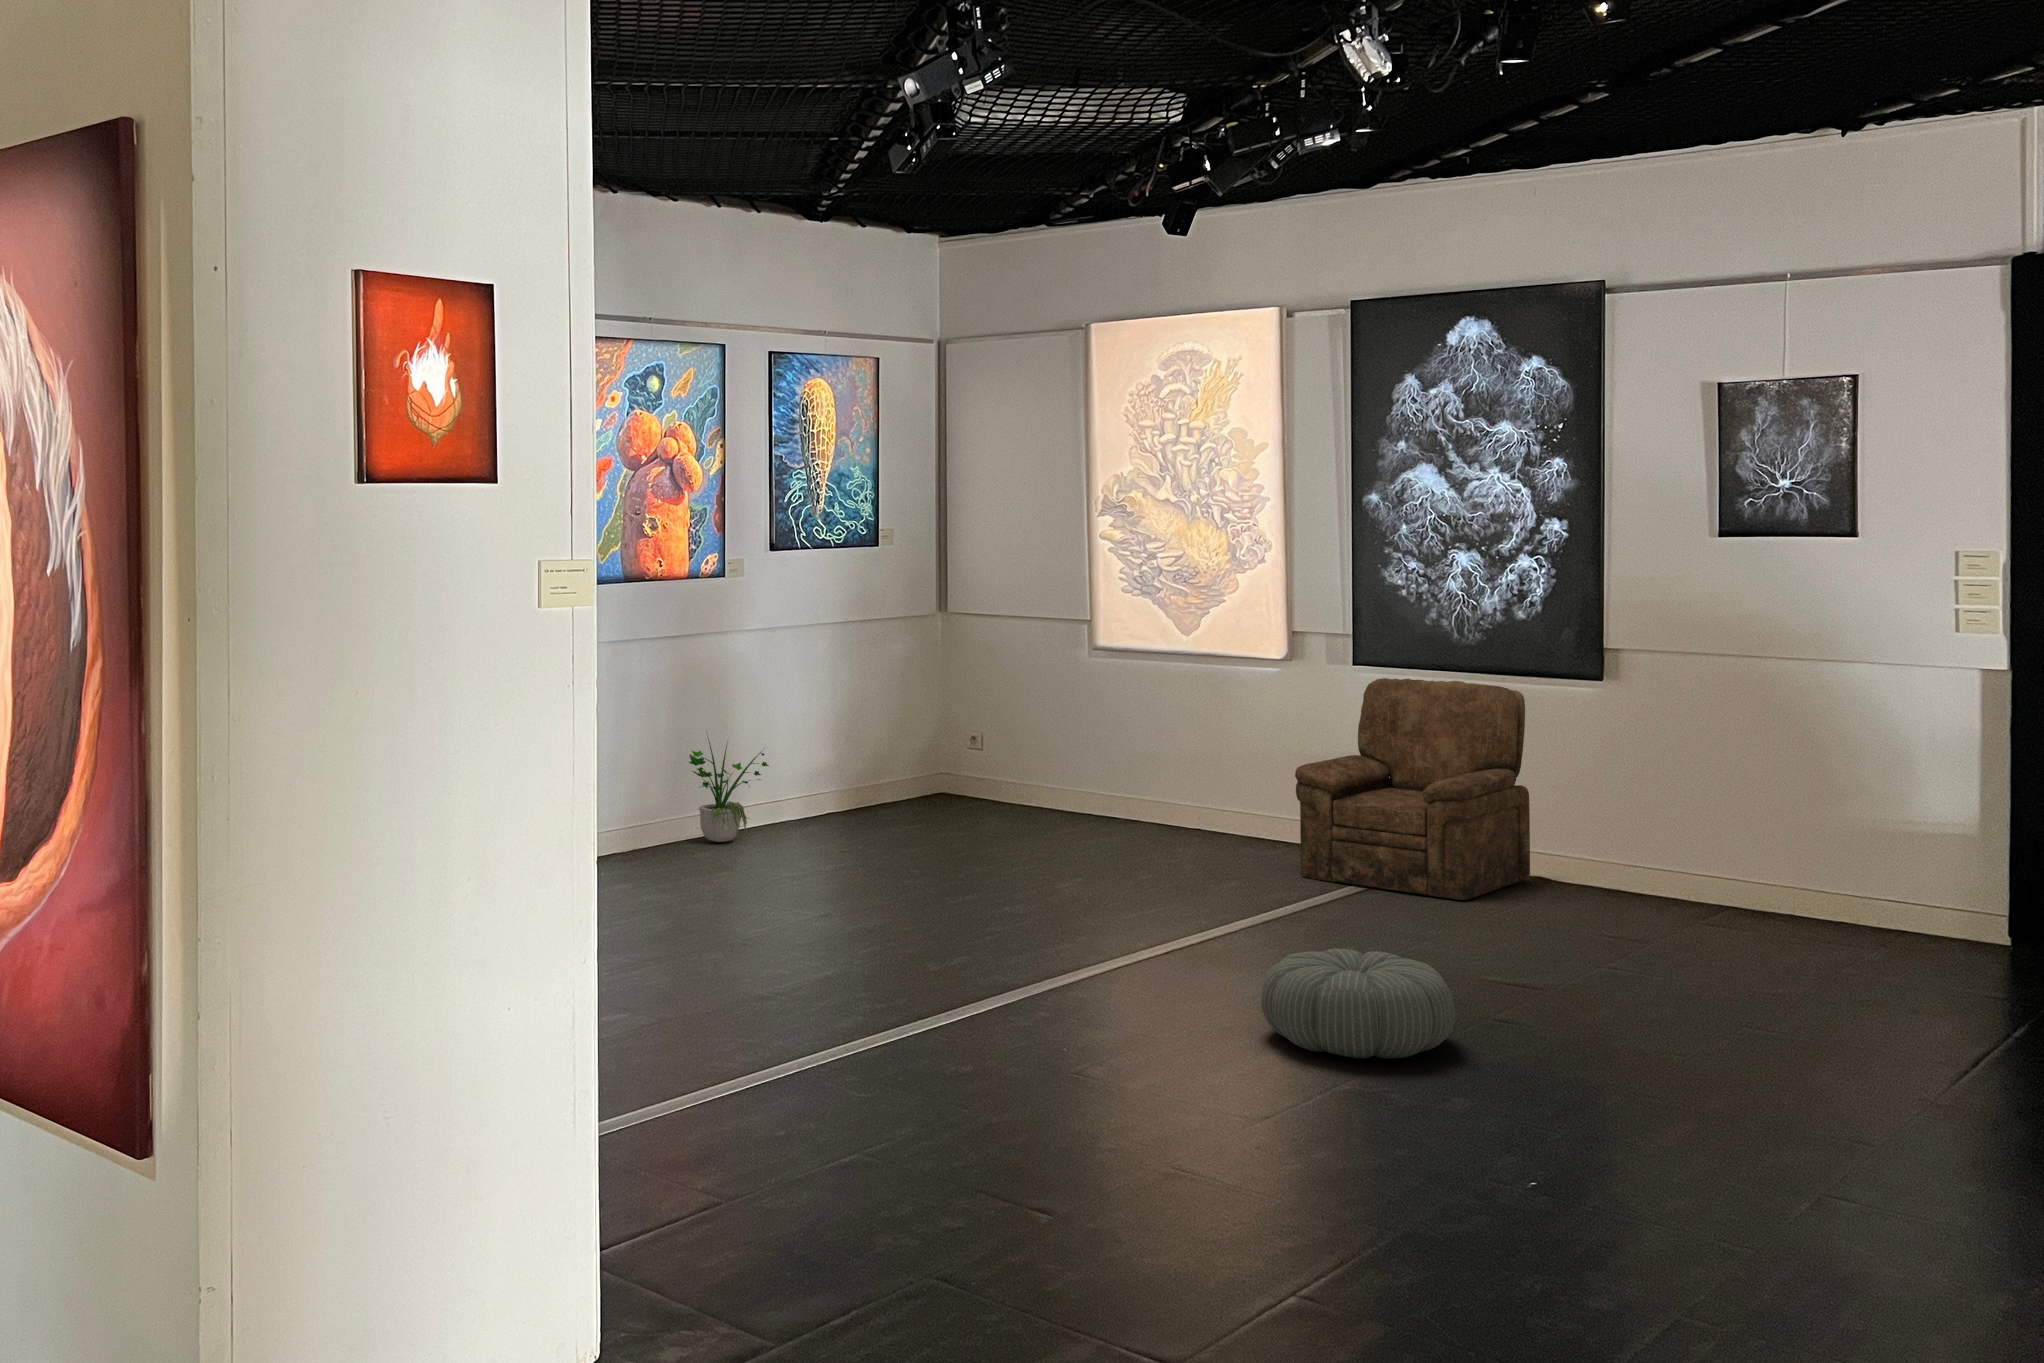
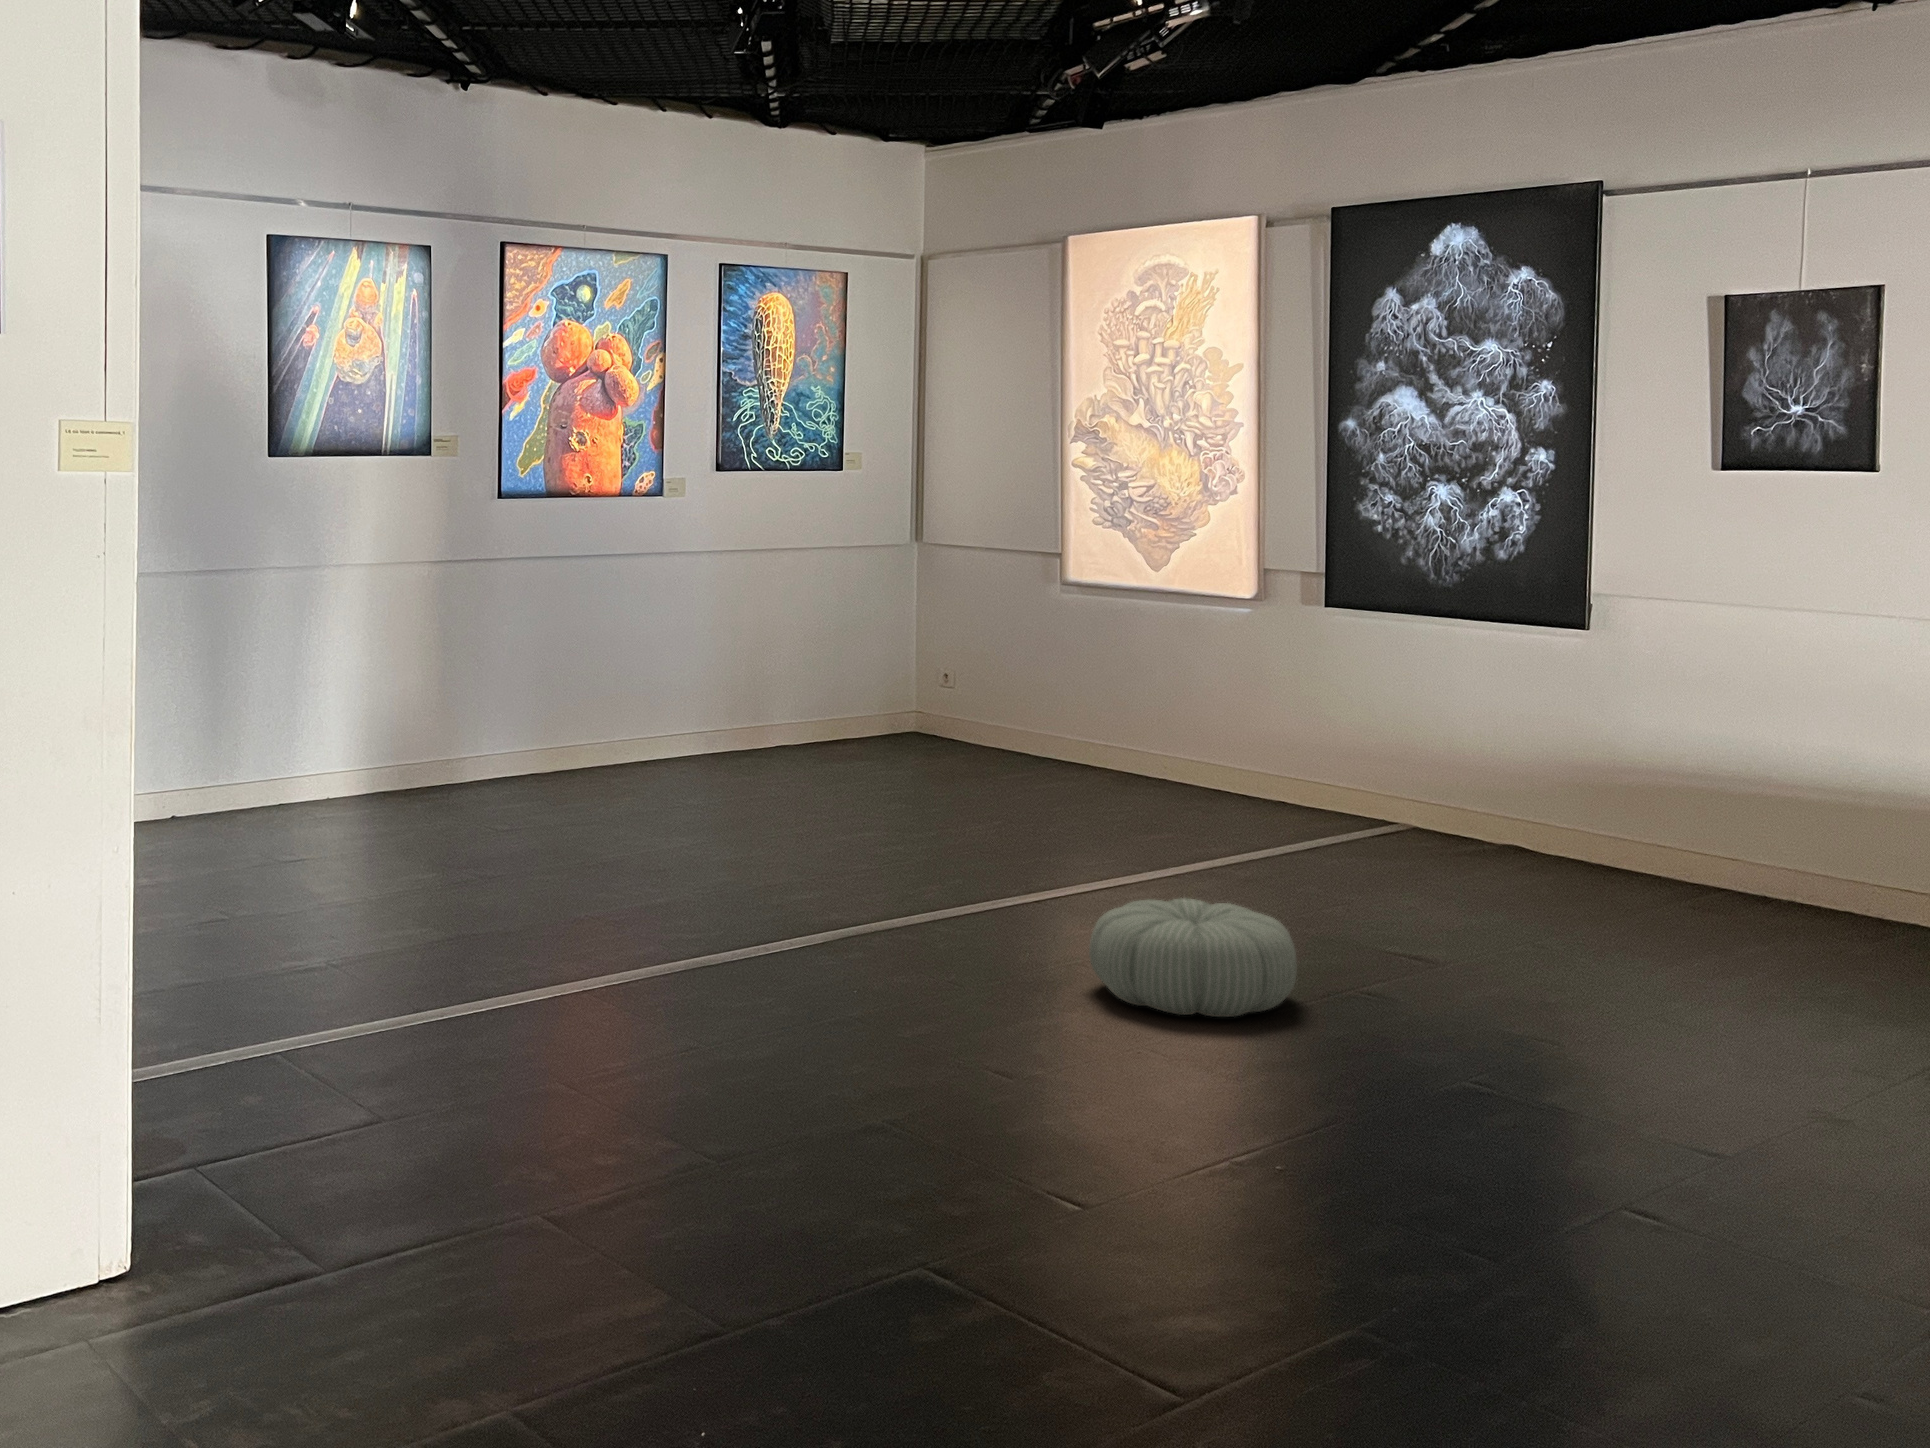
armchair: present [1295,678,1530,900] -> none [1240,622,1503,865]
potted plant: present [689,739,769,842] -> none [612,652,702,774]

